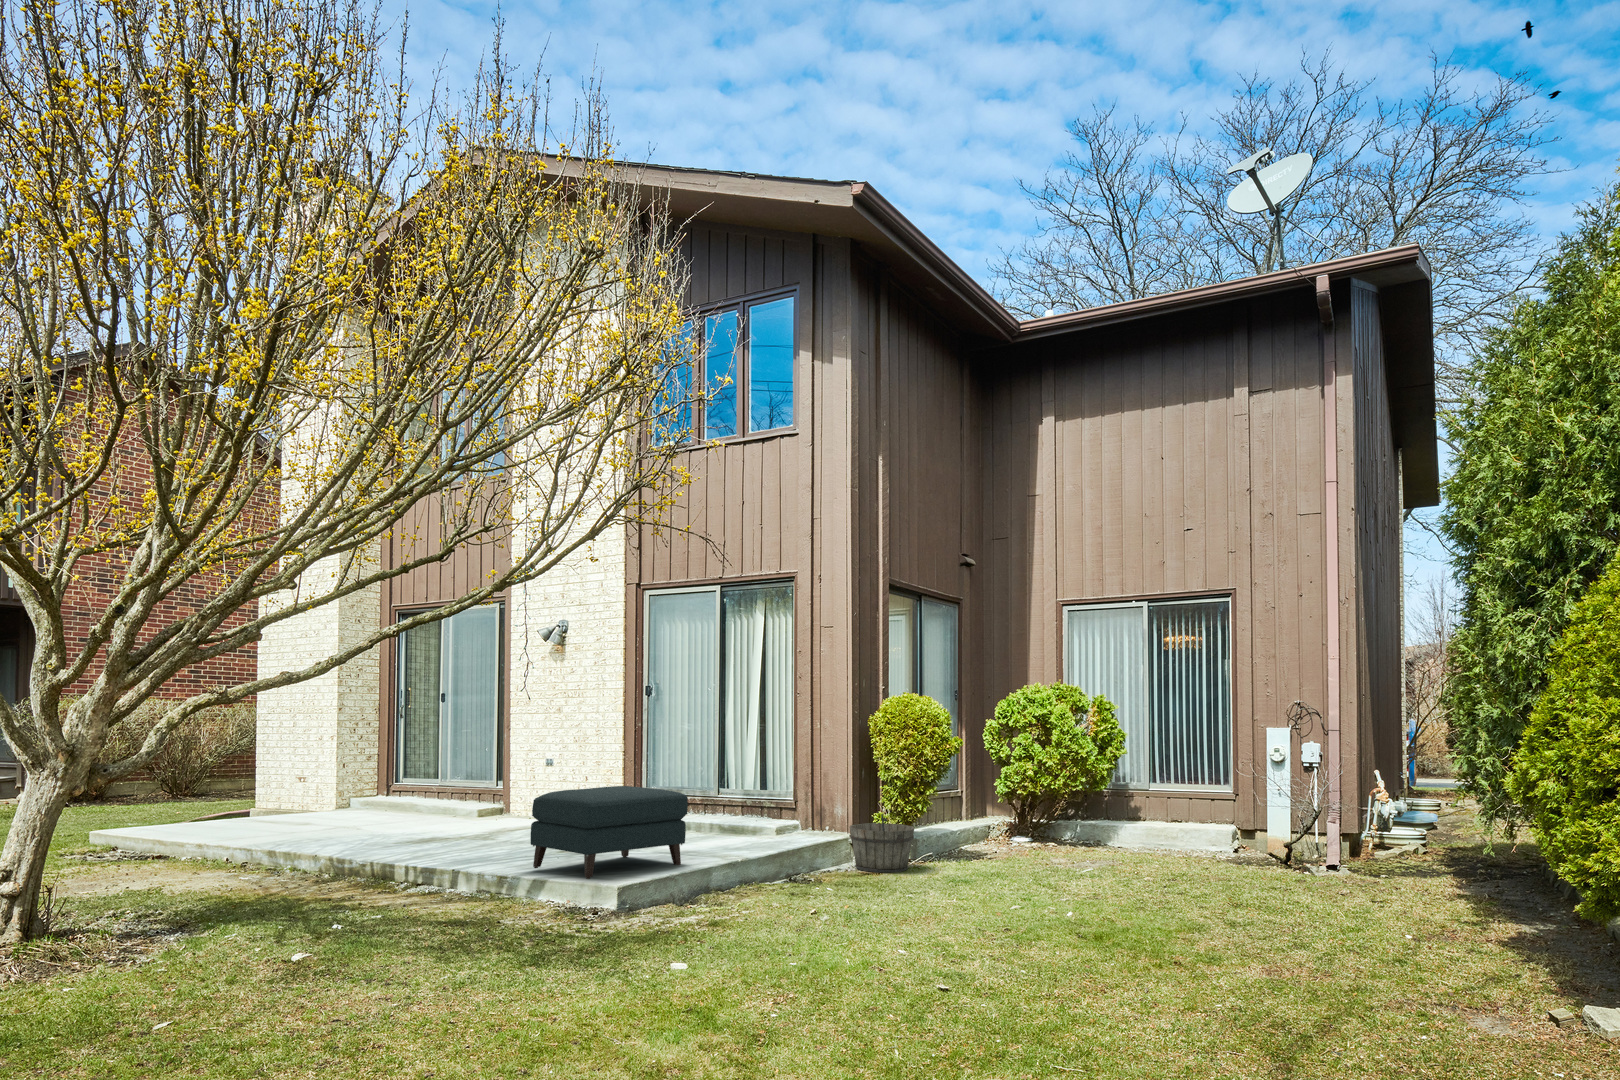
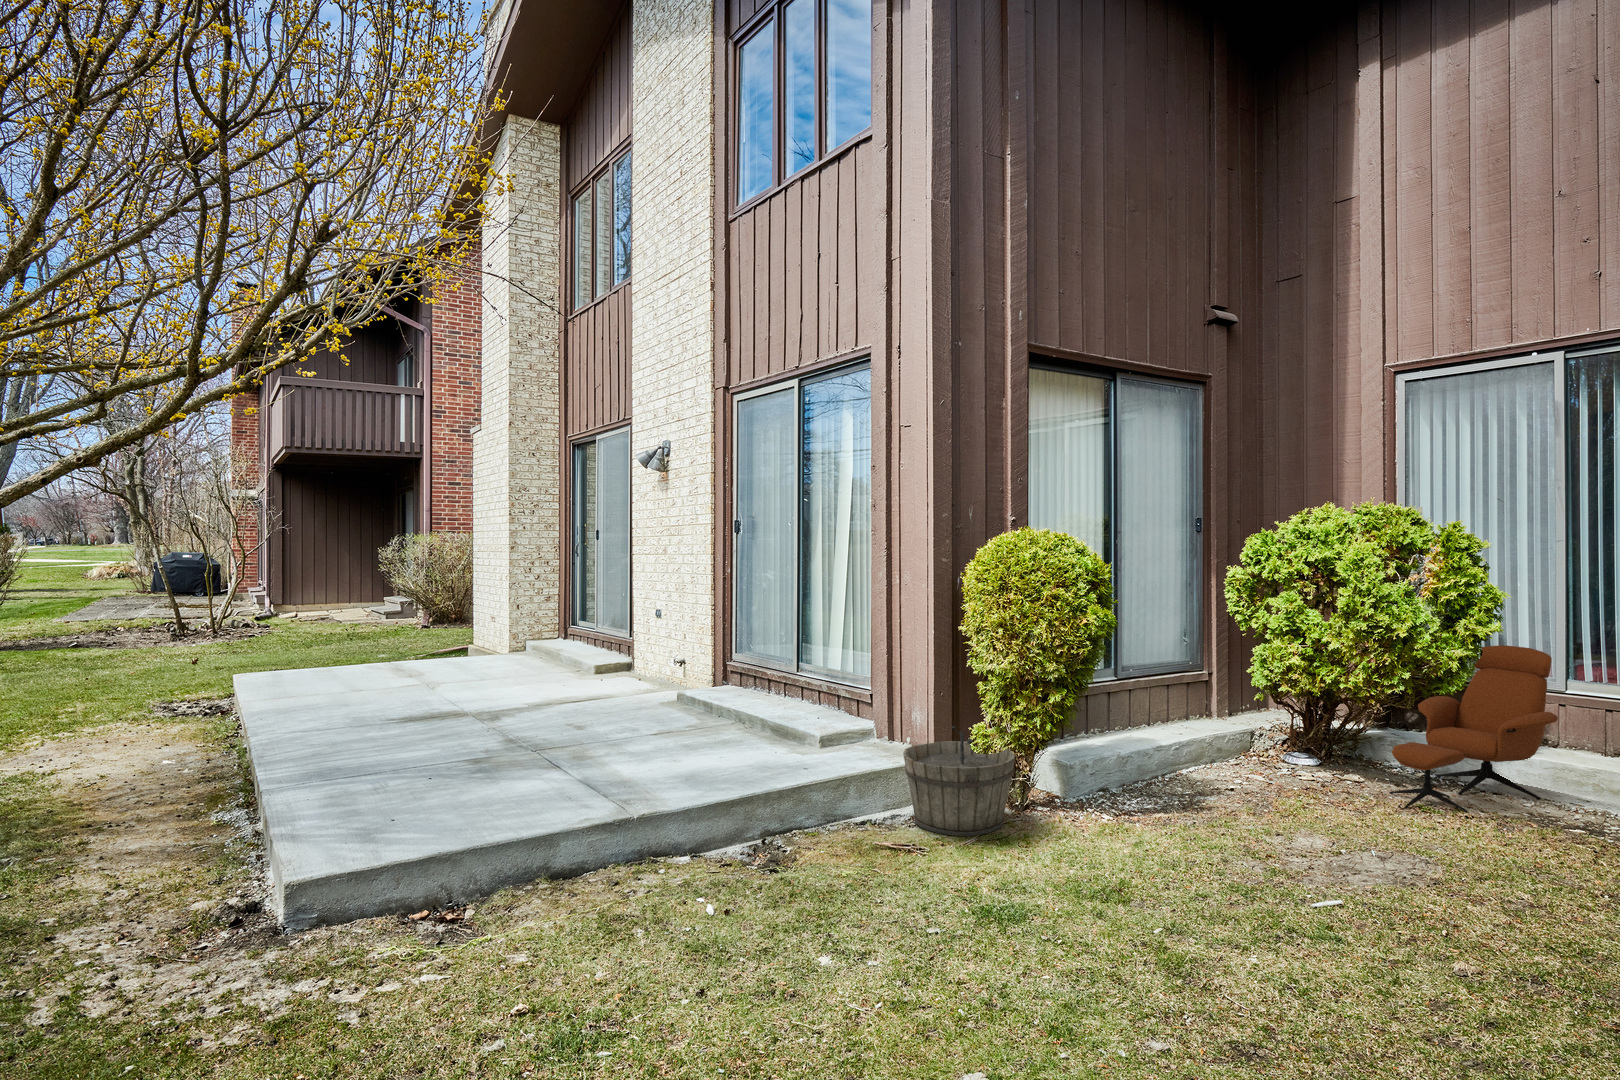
lounge chair: none [1079,764,1153,852] -> present [1390,645,1558,812]
ottoman: present [531,786,688,879] -> none [319,677,547,839]

